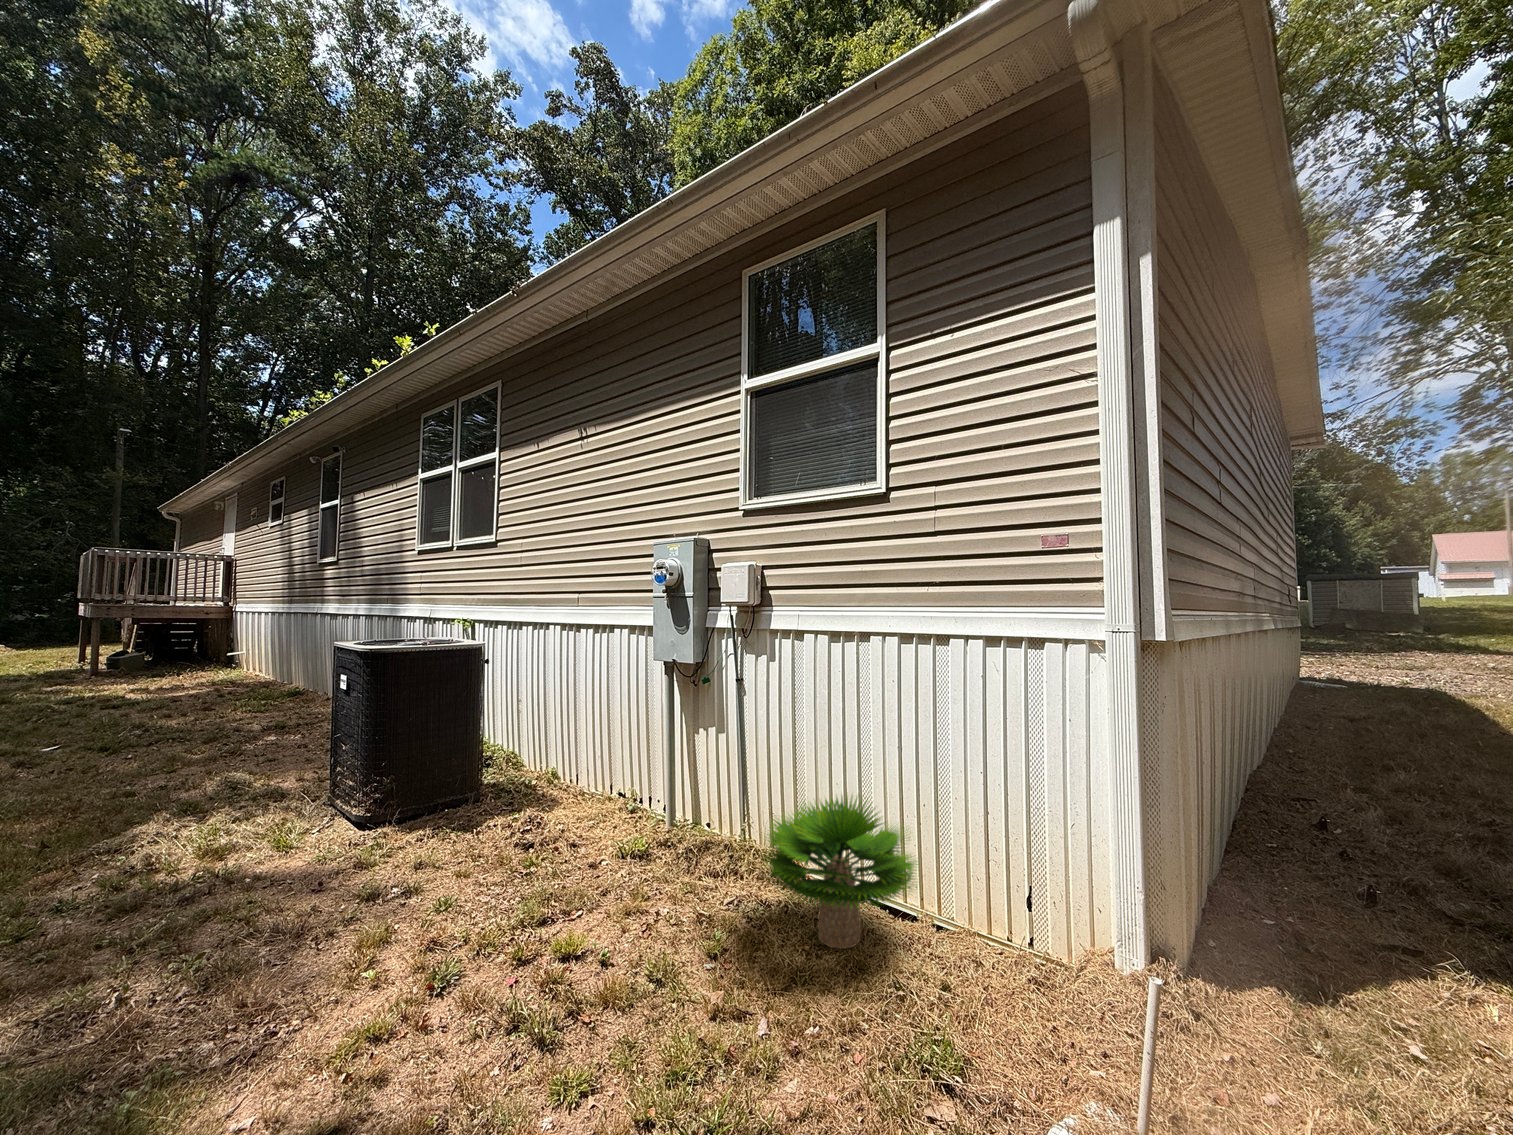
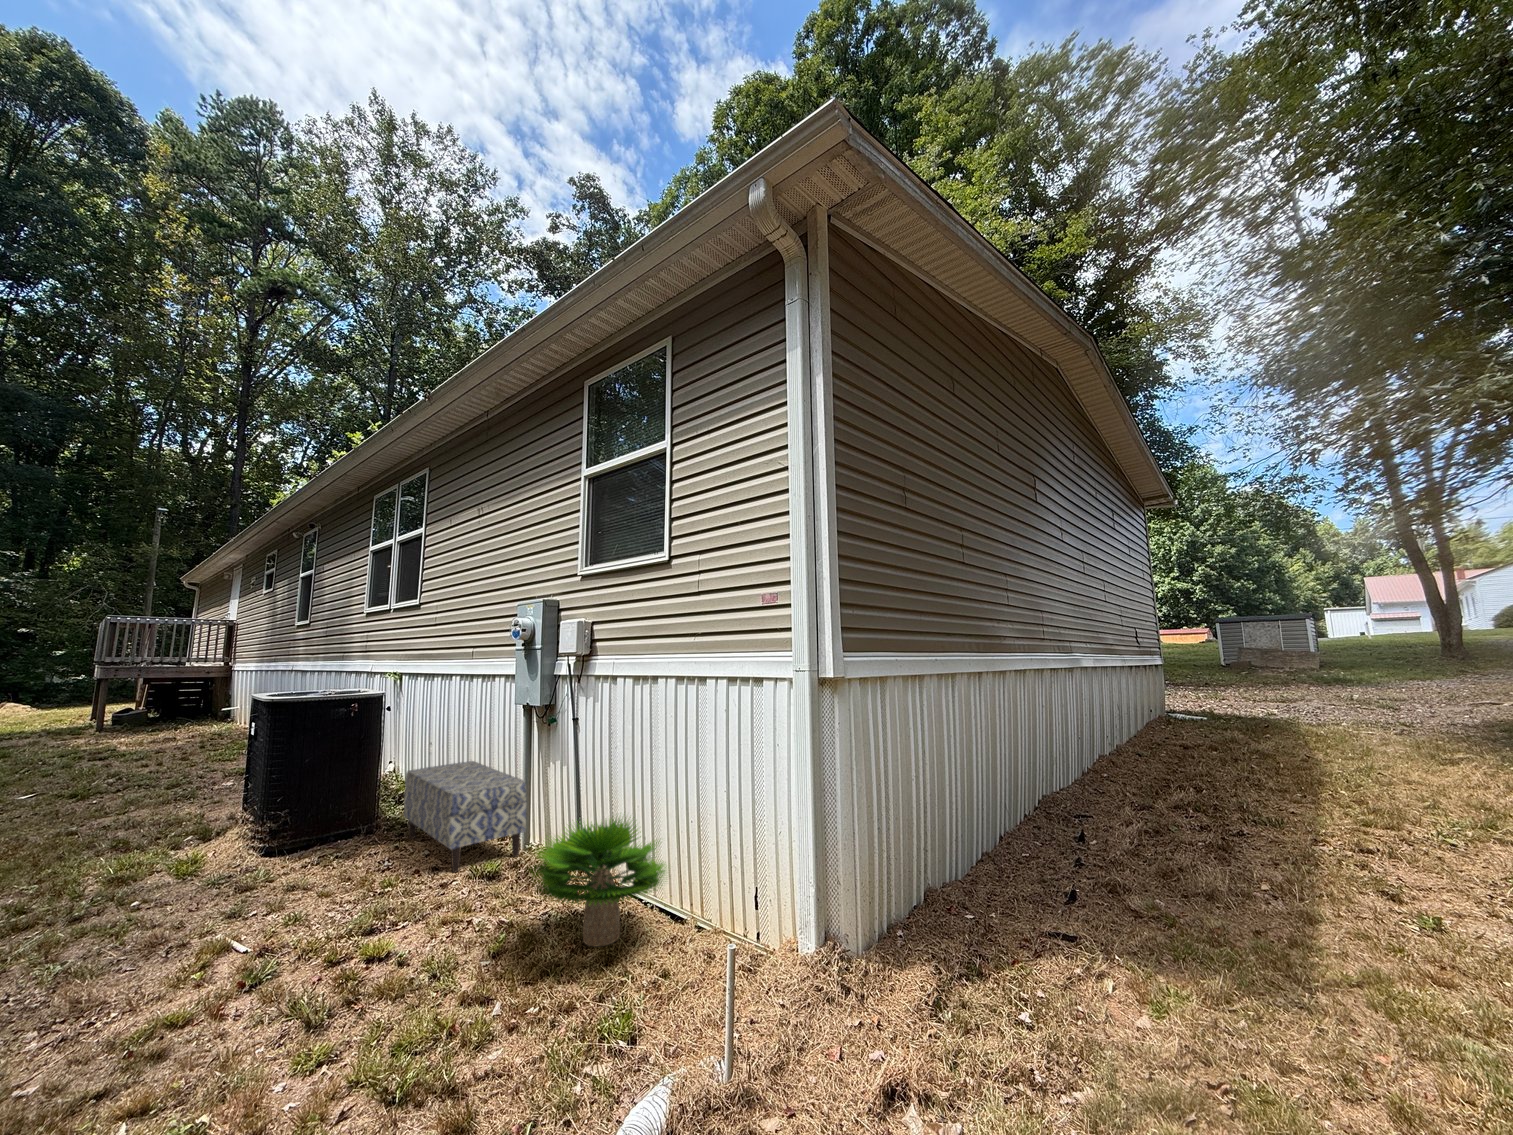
bench: none [521,721,677,852] -> present [404,761,526,873]

